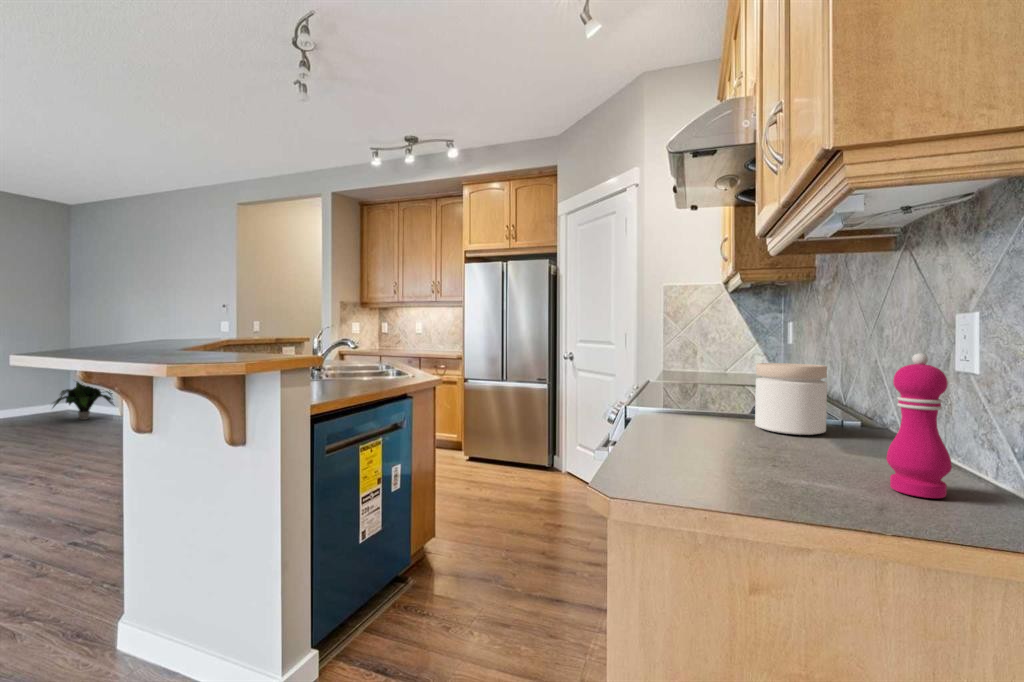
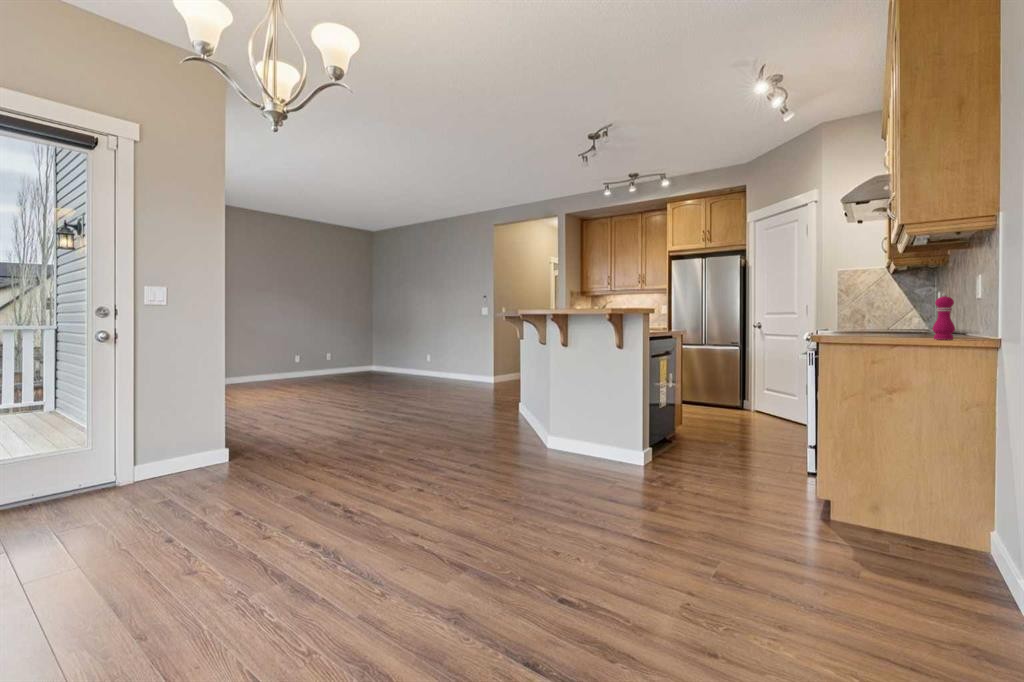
jar: present [755,363,827,435] -> none [891,306,927,336]
potted plant: present [53,382,114,420] -> none [375,348,411,377]

